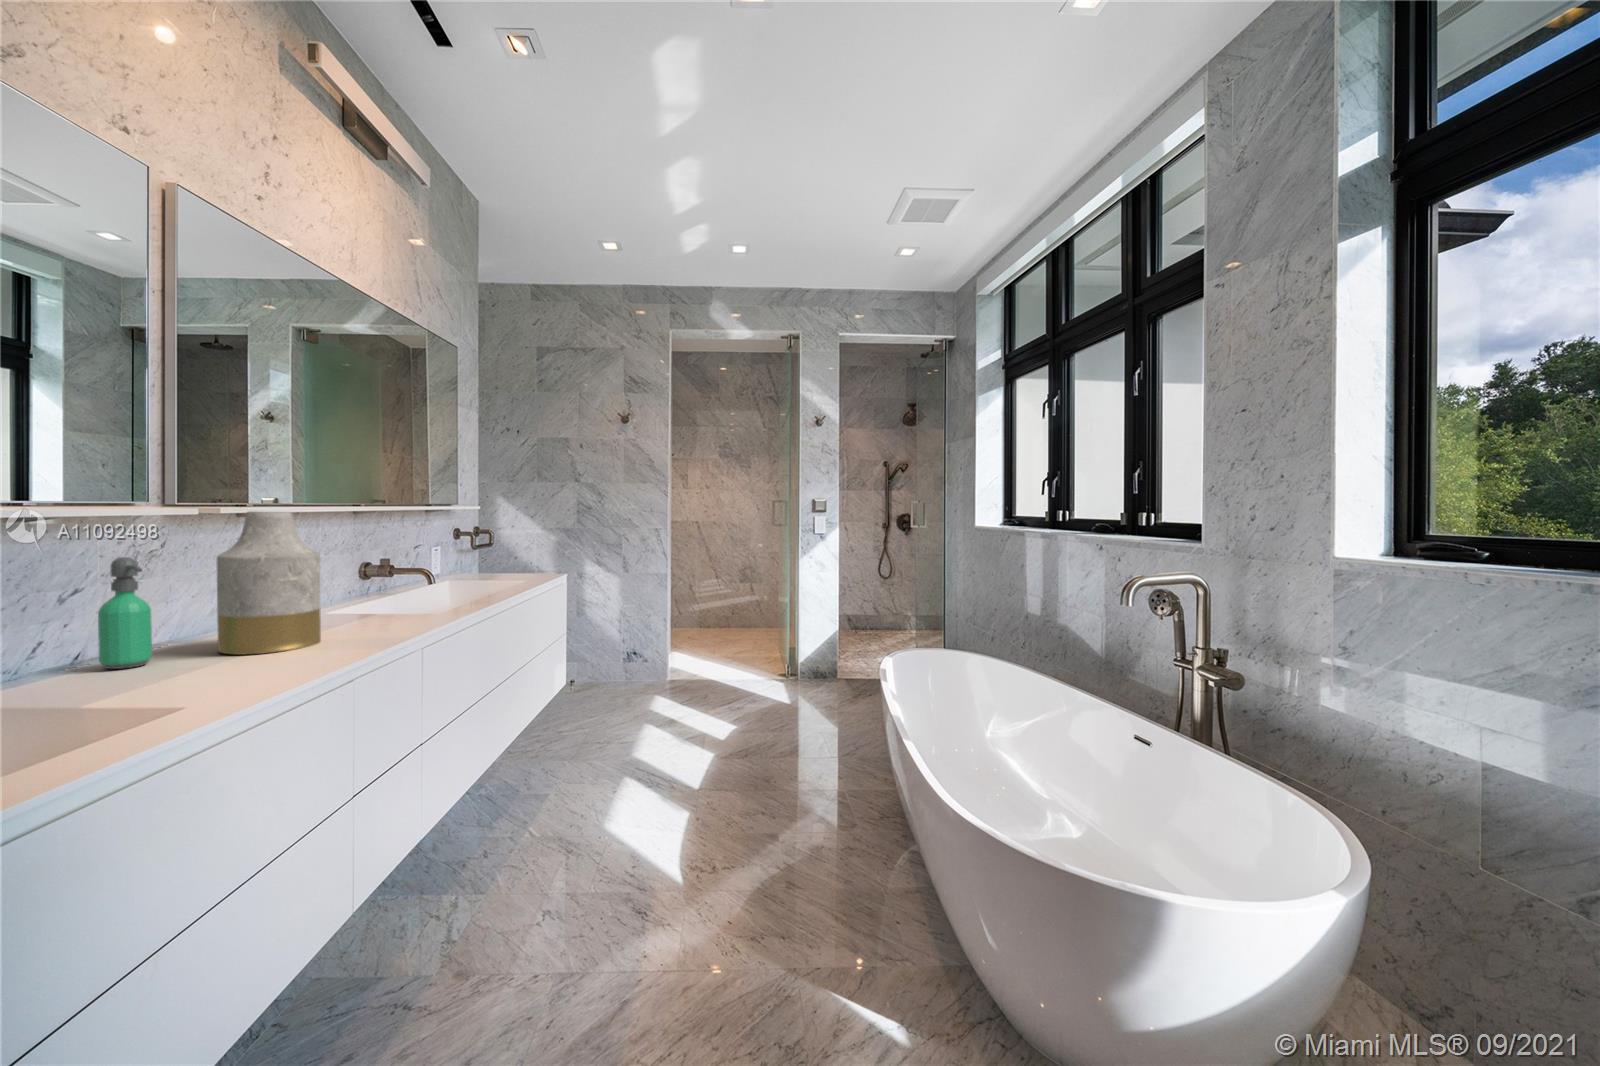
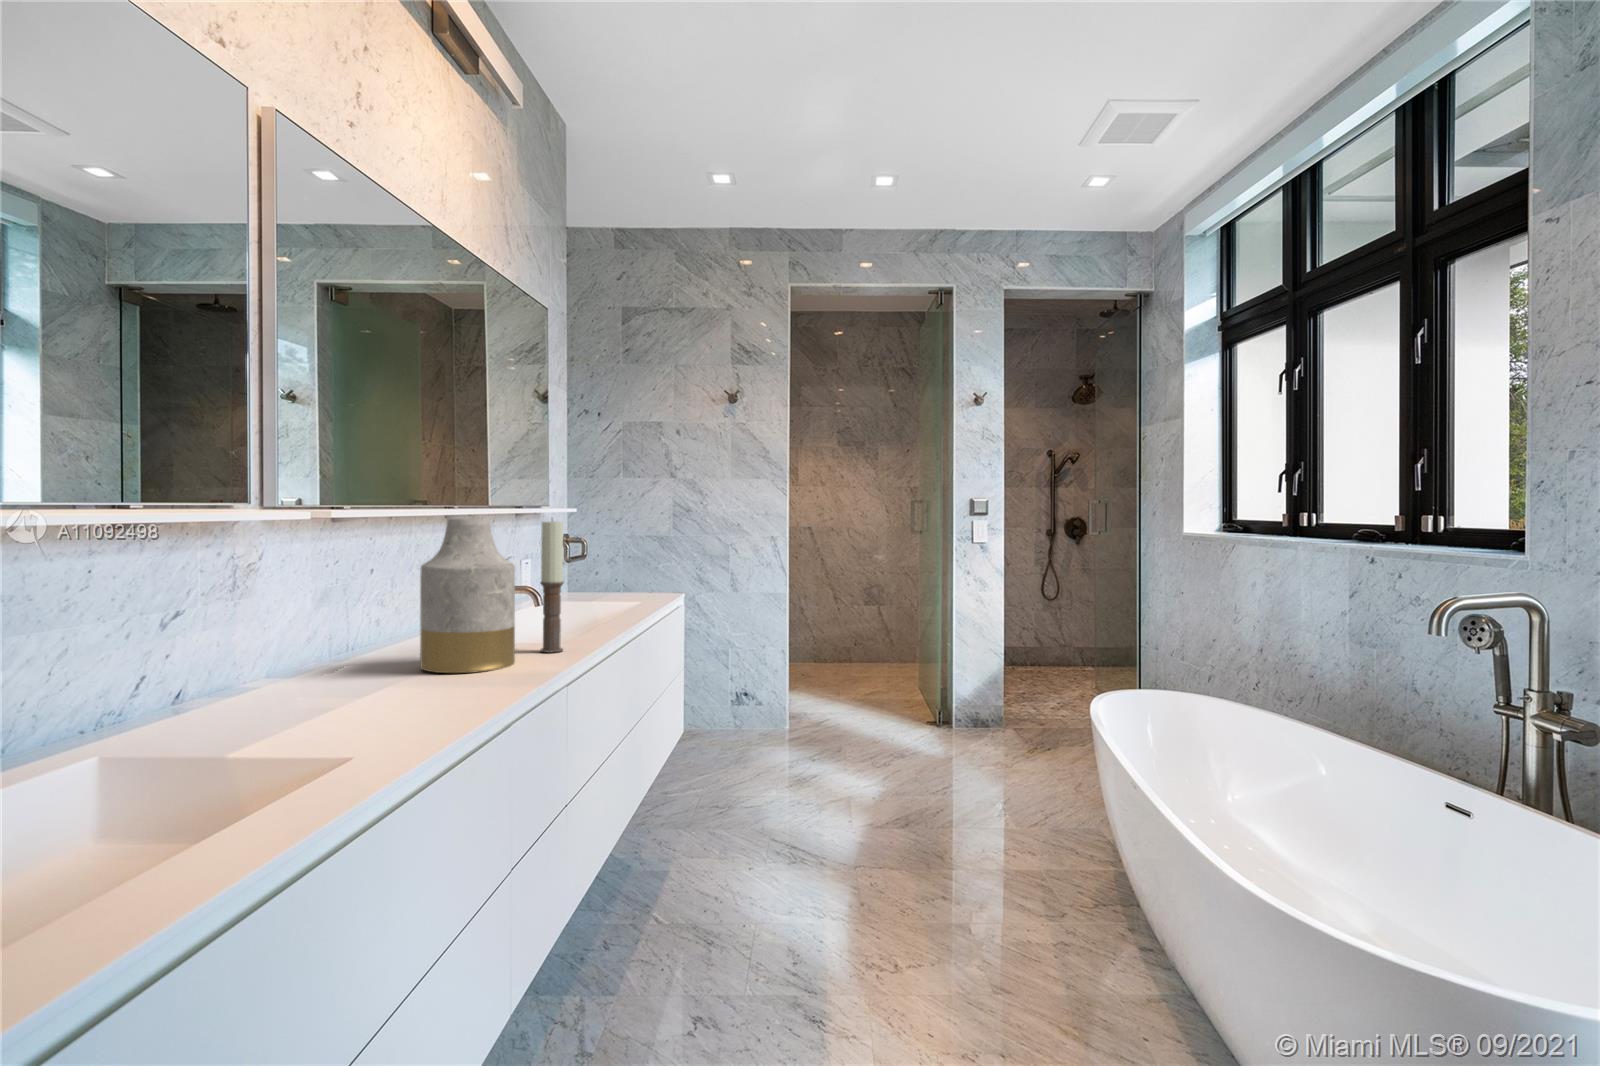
candle: none [357,511,382,632] -> present [540,521,564,652]
soap dispenser: present [98,557,152,669] -> none [325,567,369,685]

